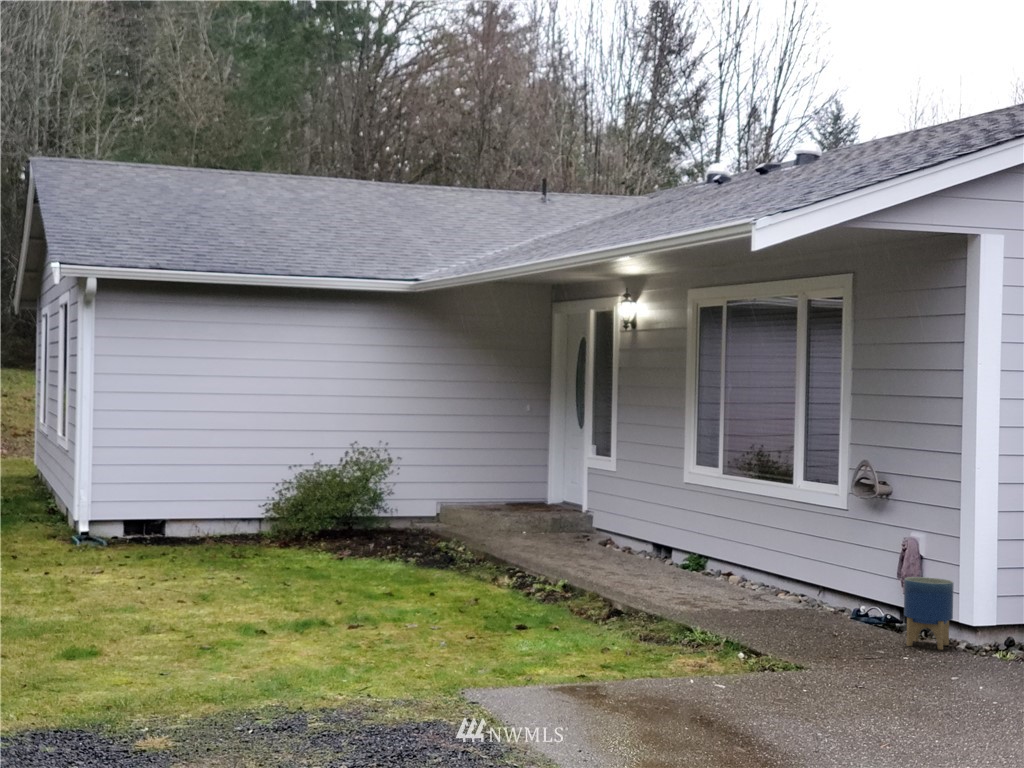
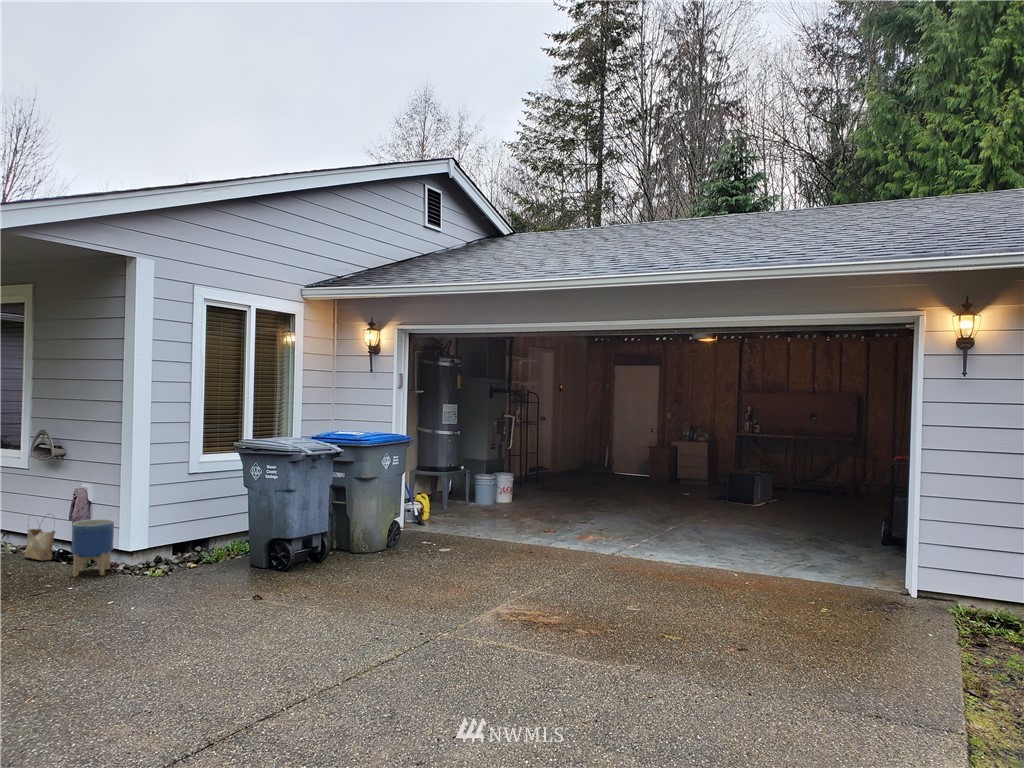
woven basket: none [847,566,881,625] -> present [24,526,55,560]

